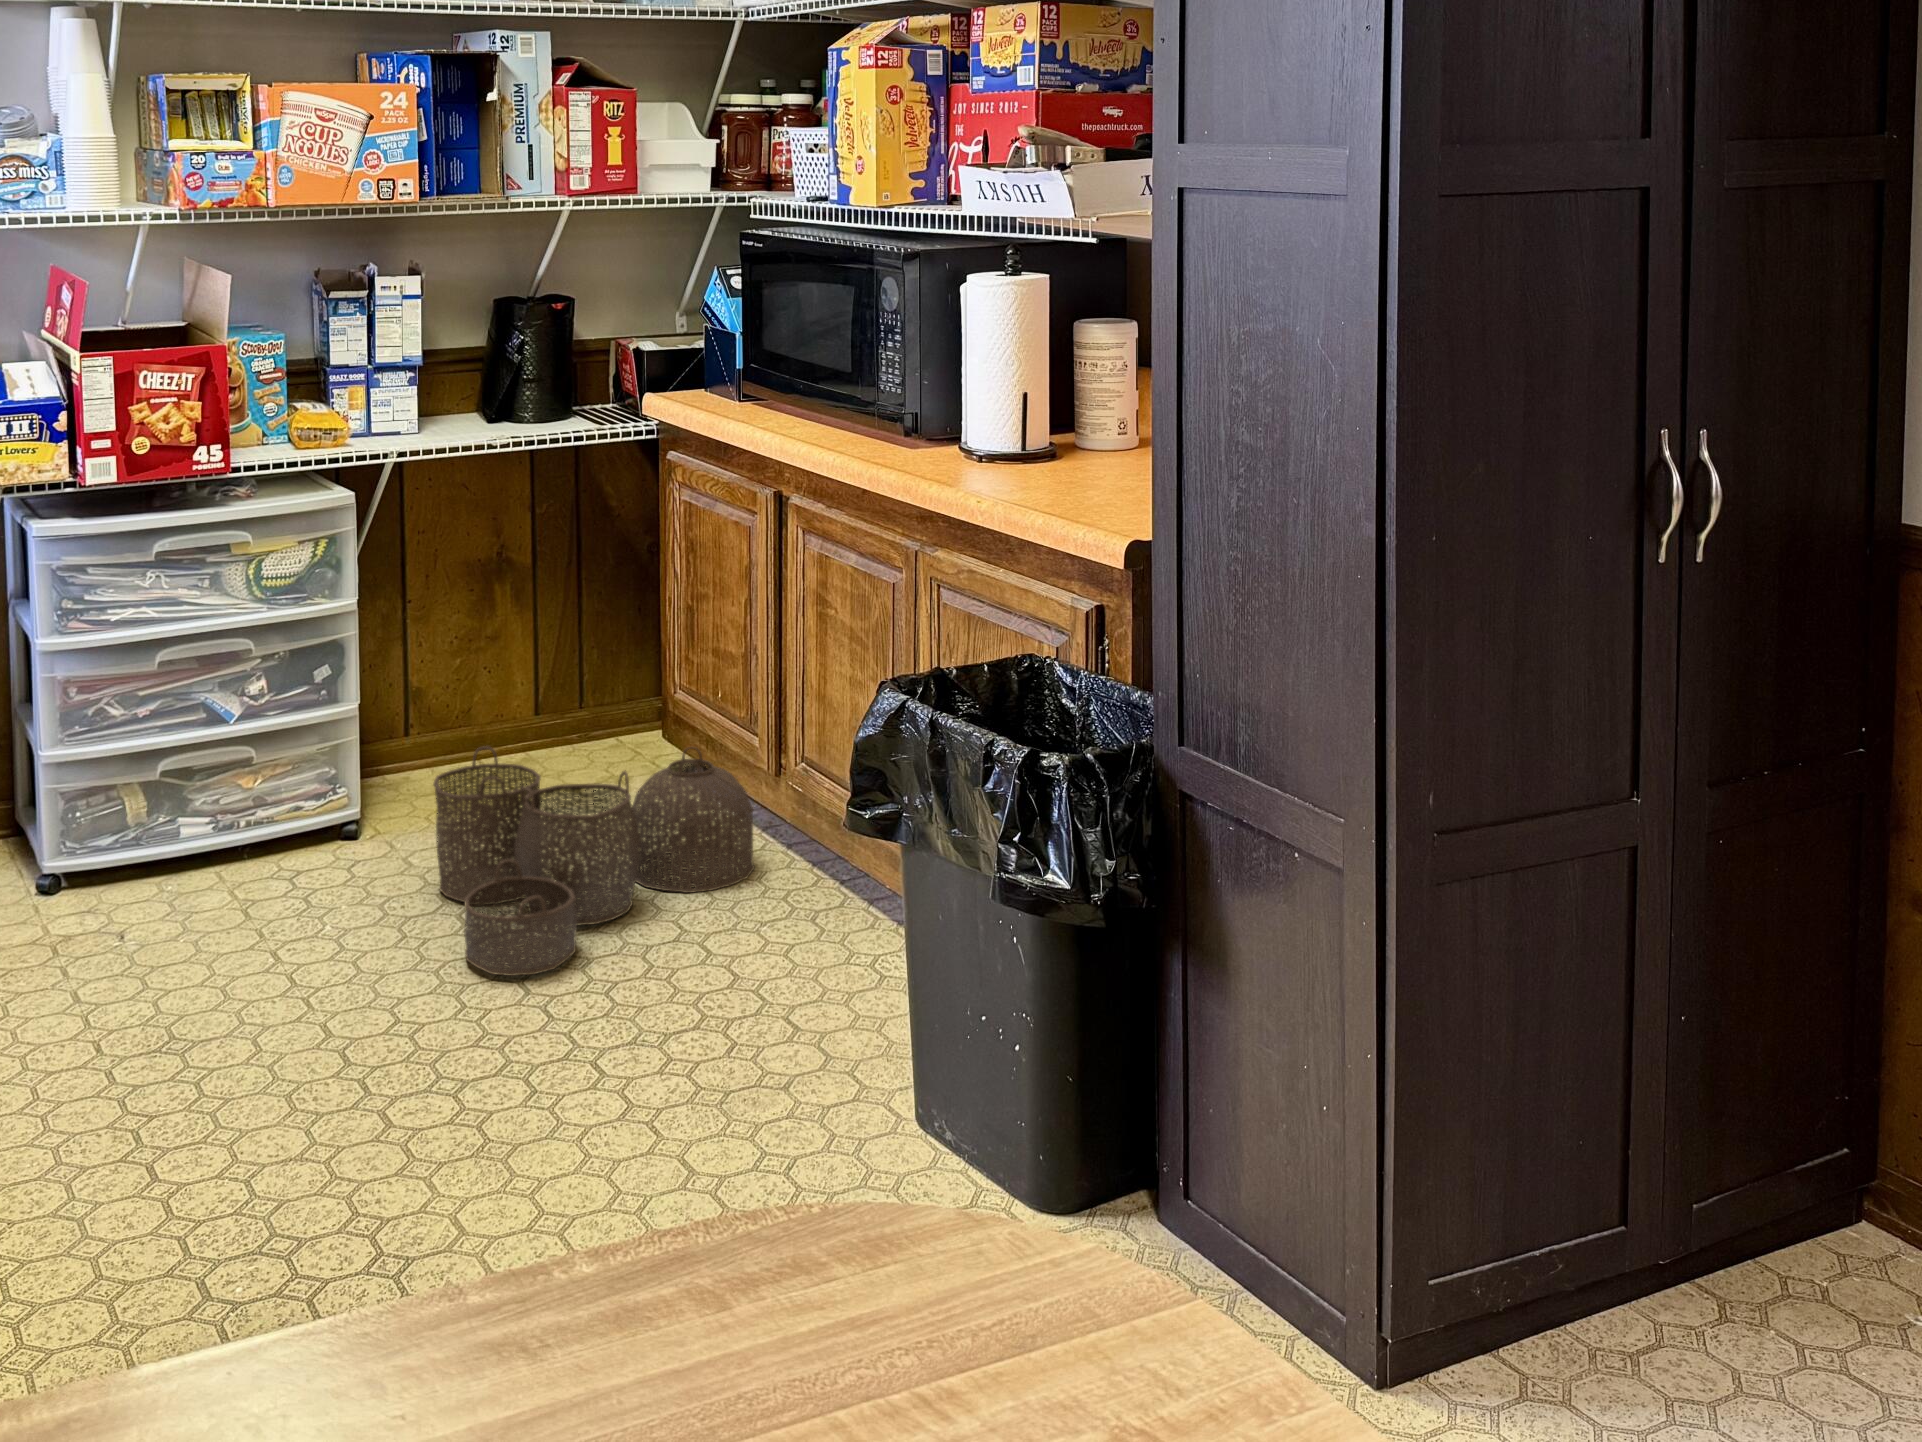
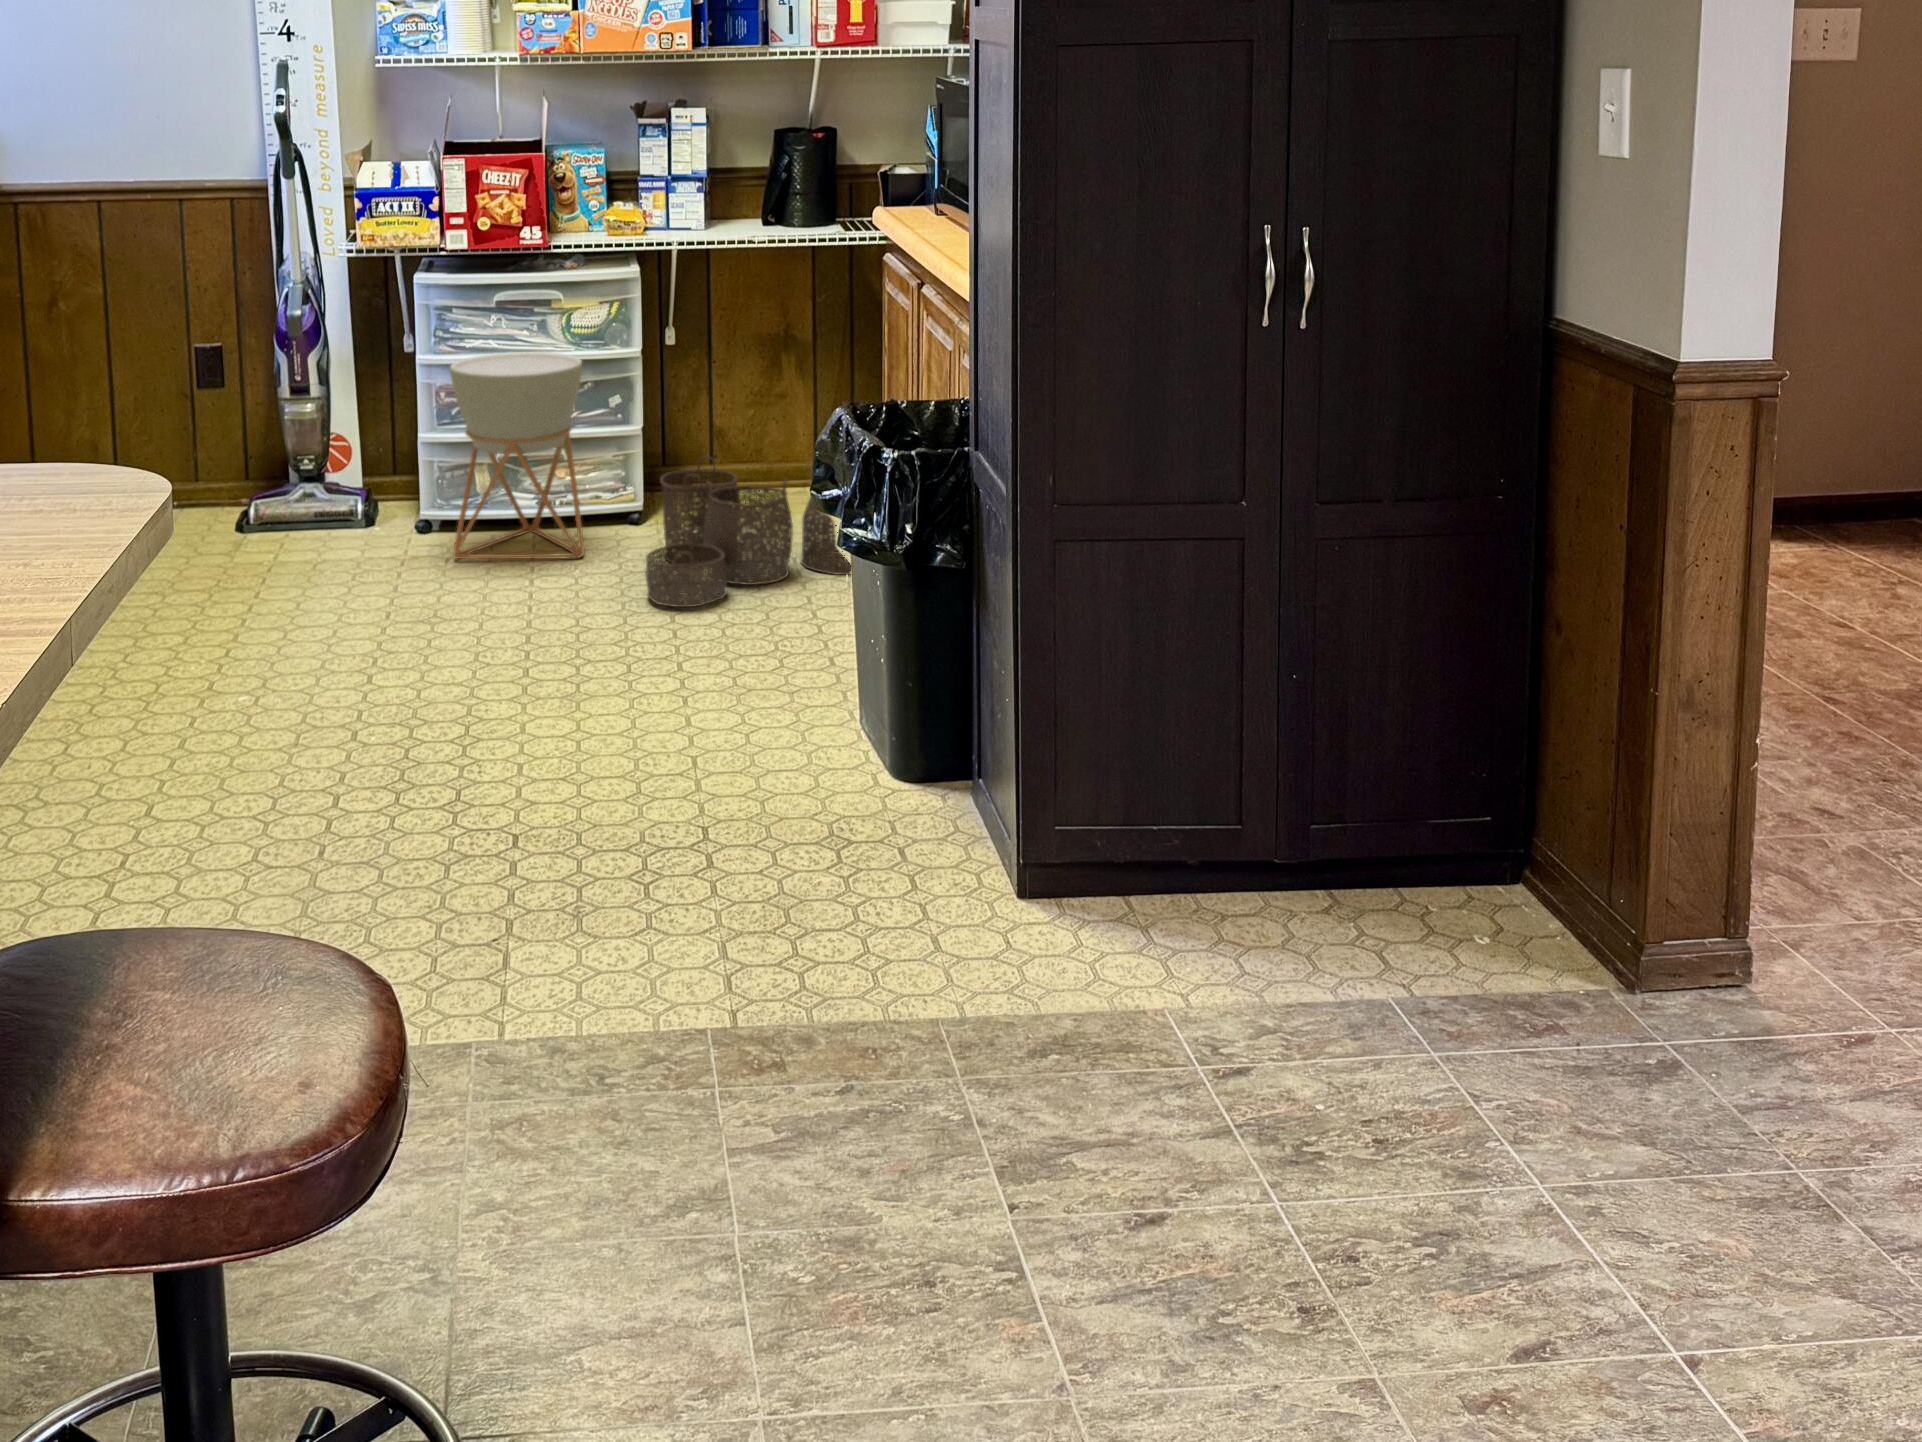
planter: none [116,620,325,934] -> present [450,352,584,559]

